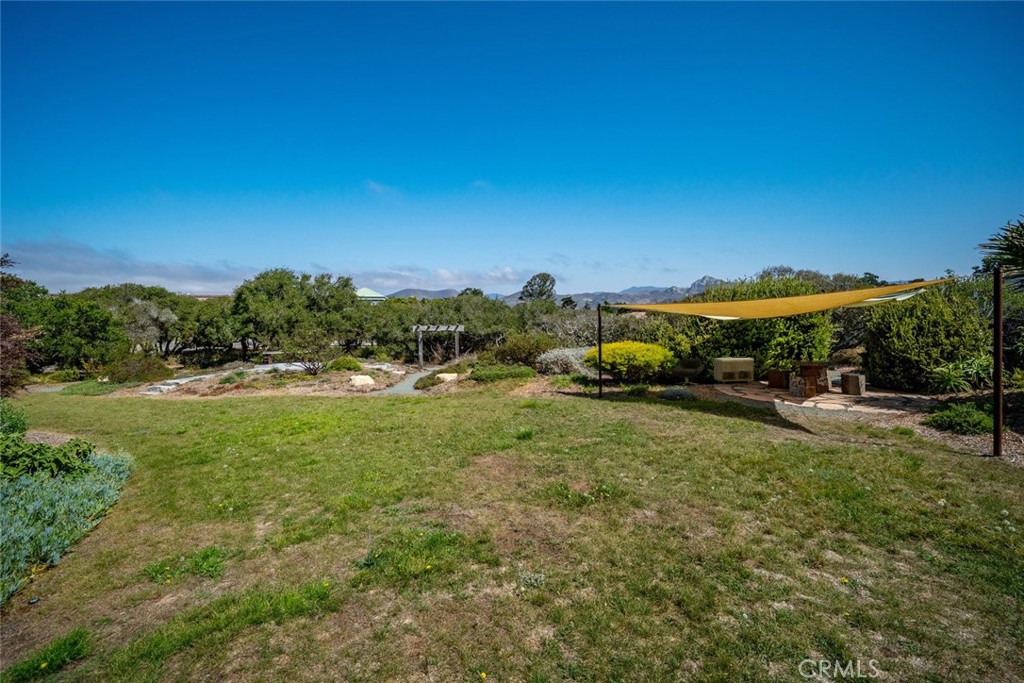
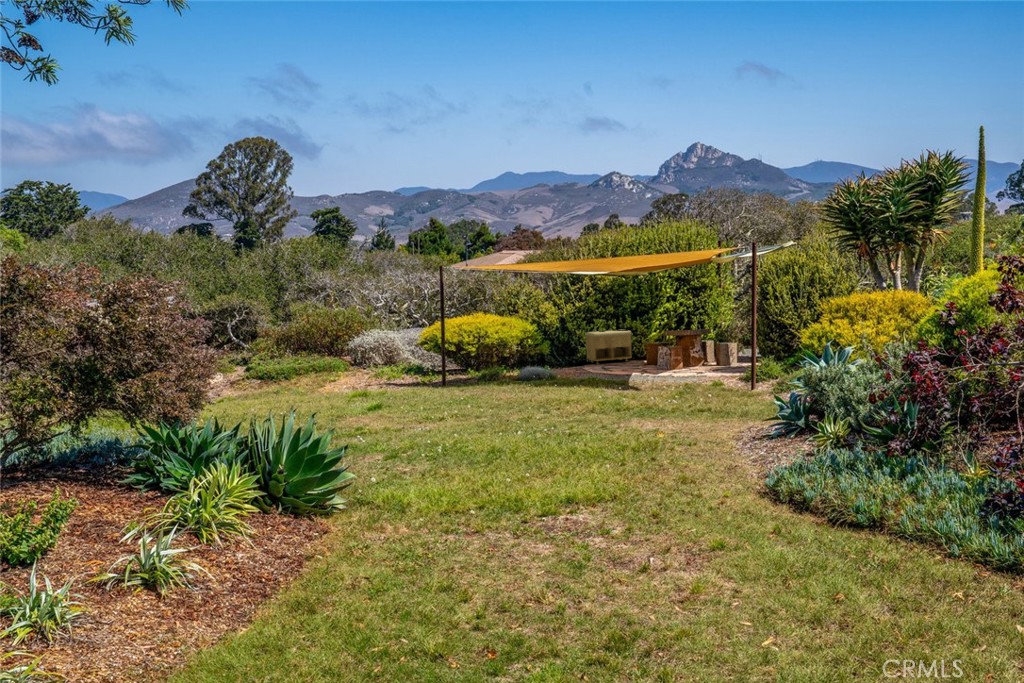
lounge chair: present [671,359,703,385] -> none [533,334,573,368]

